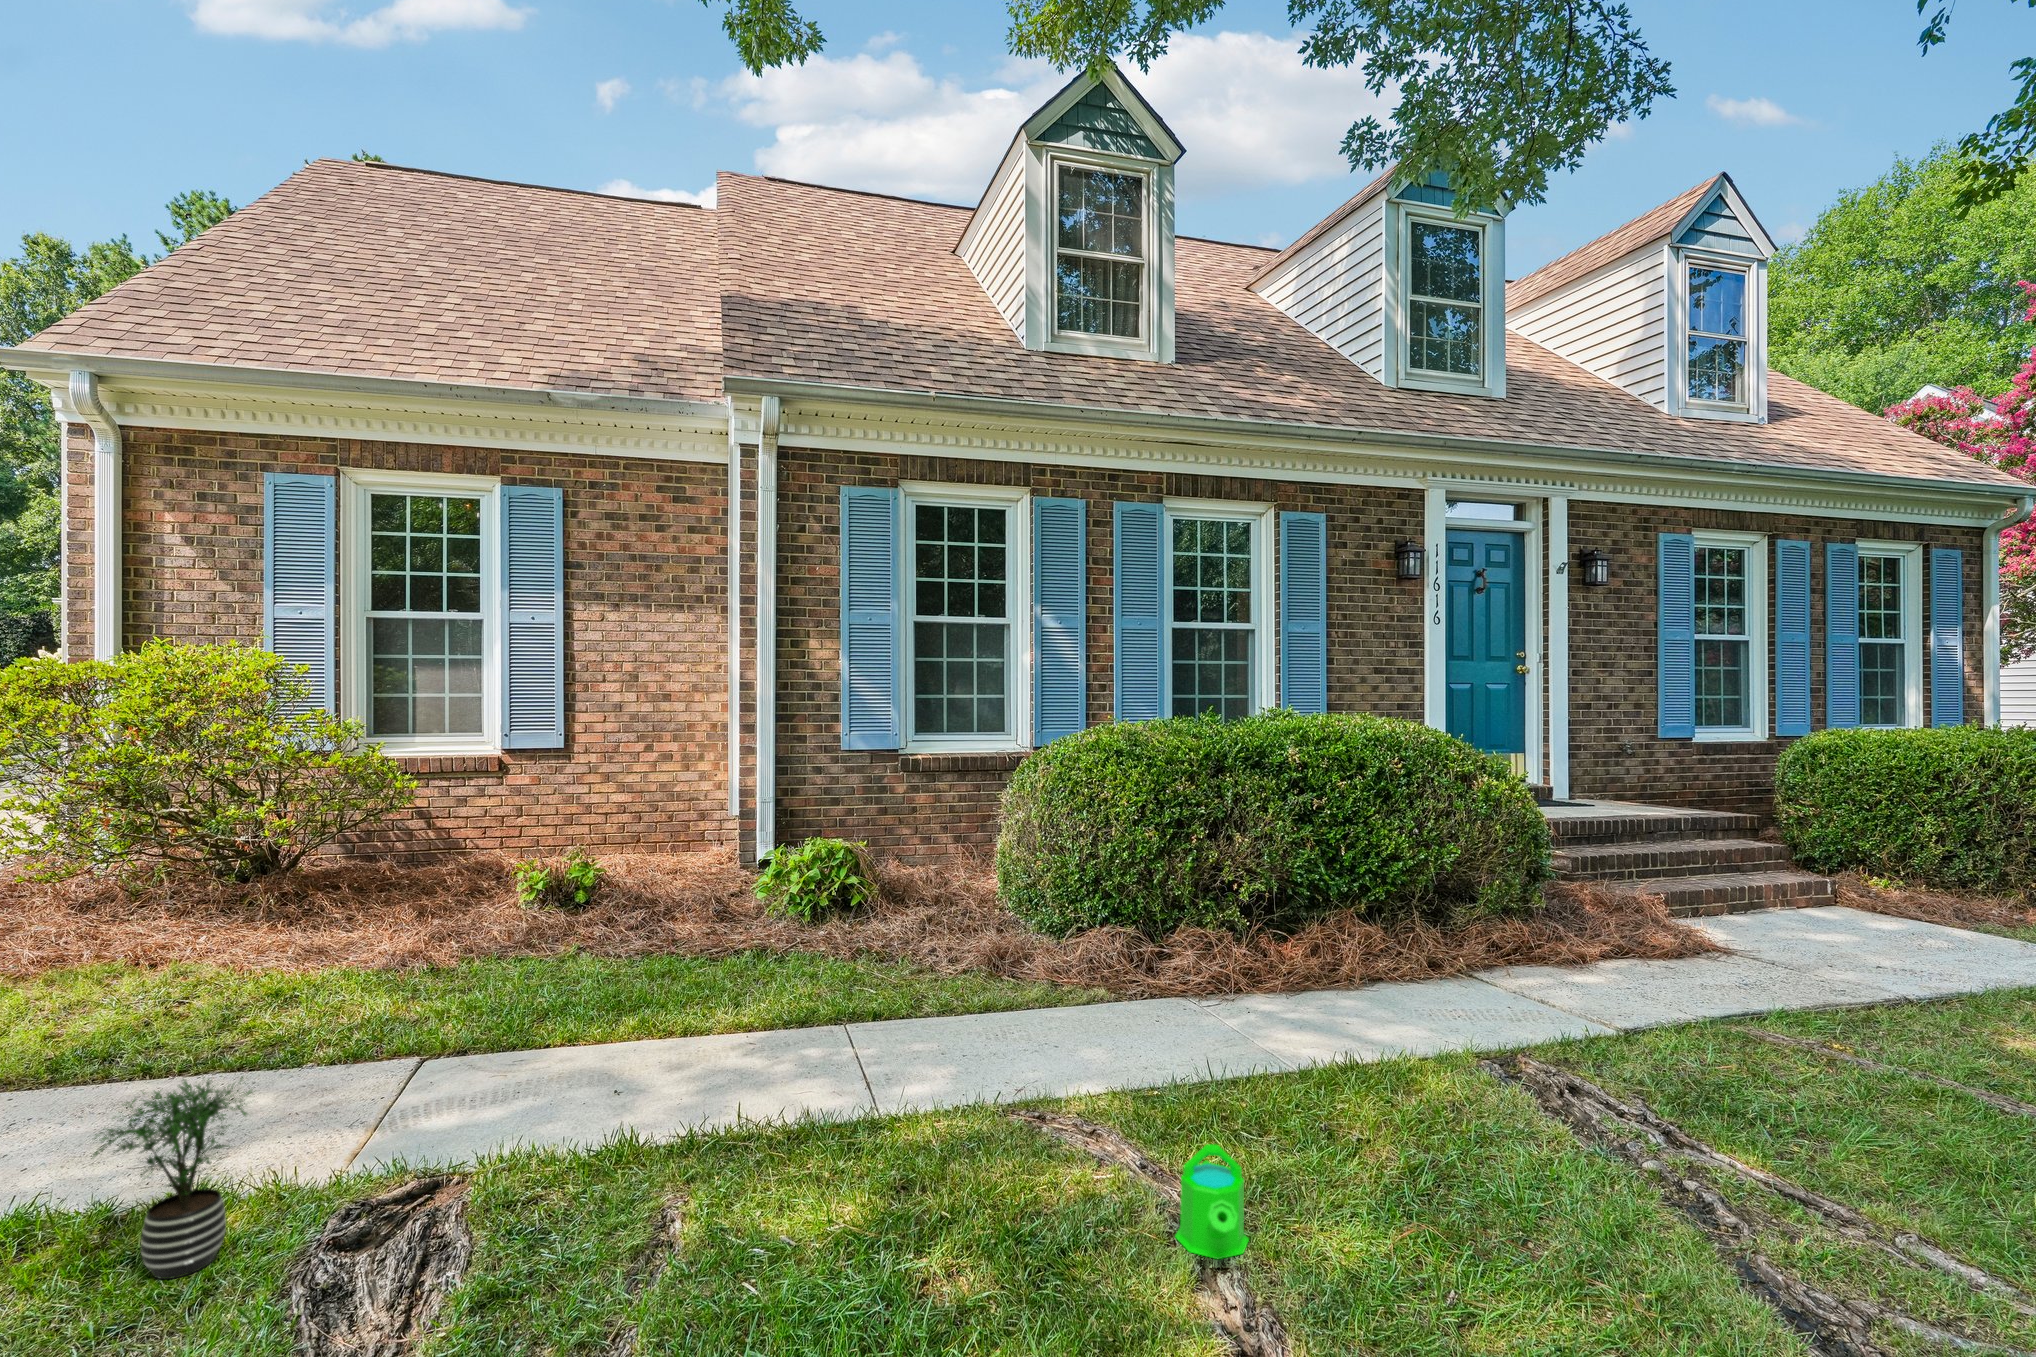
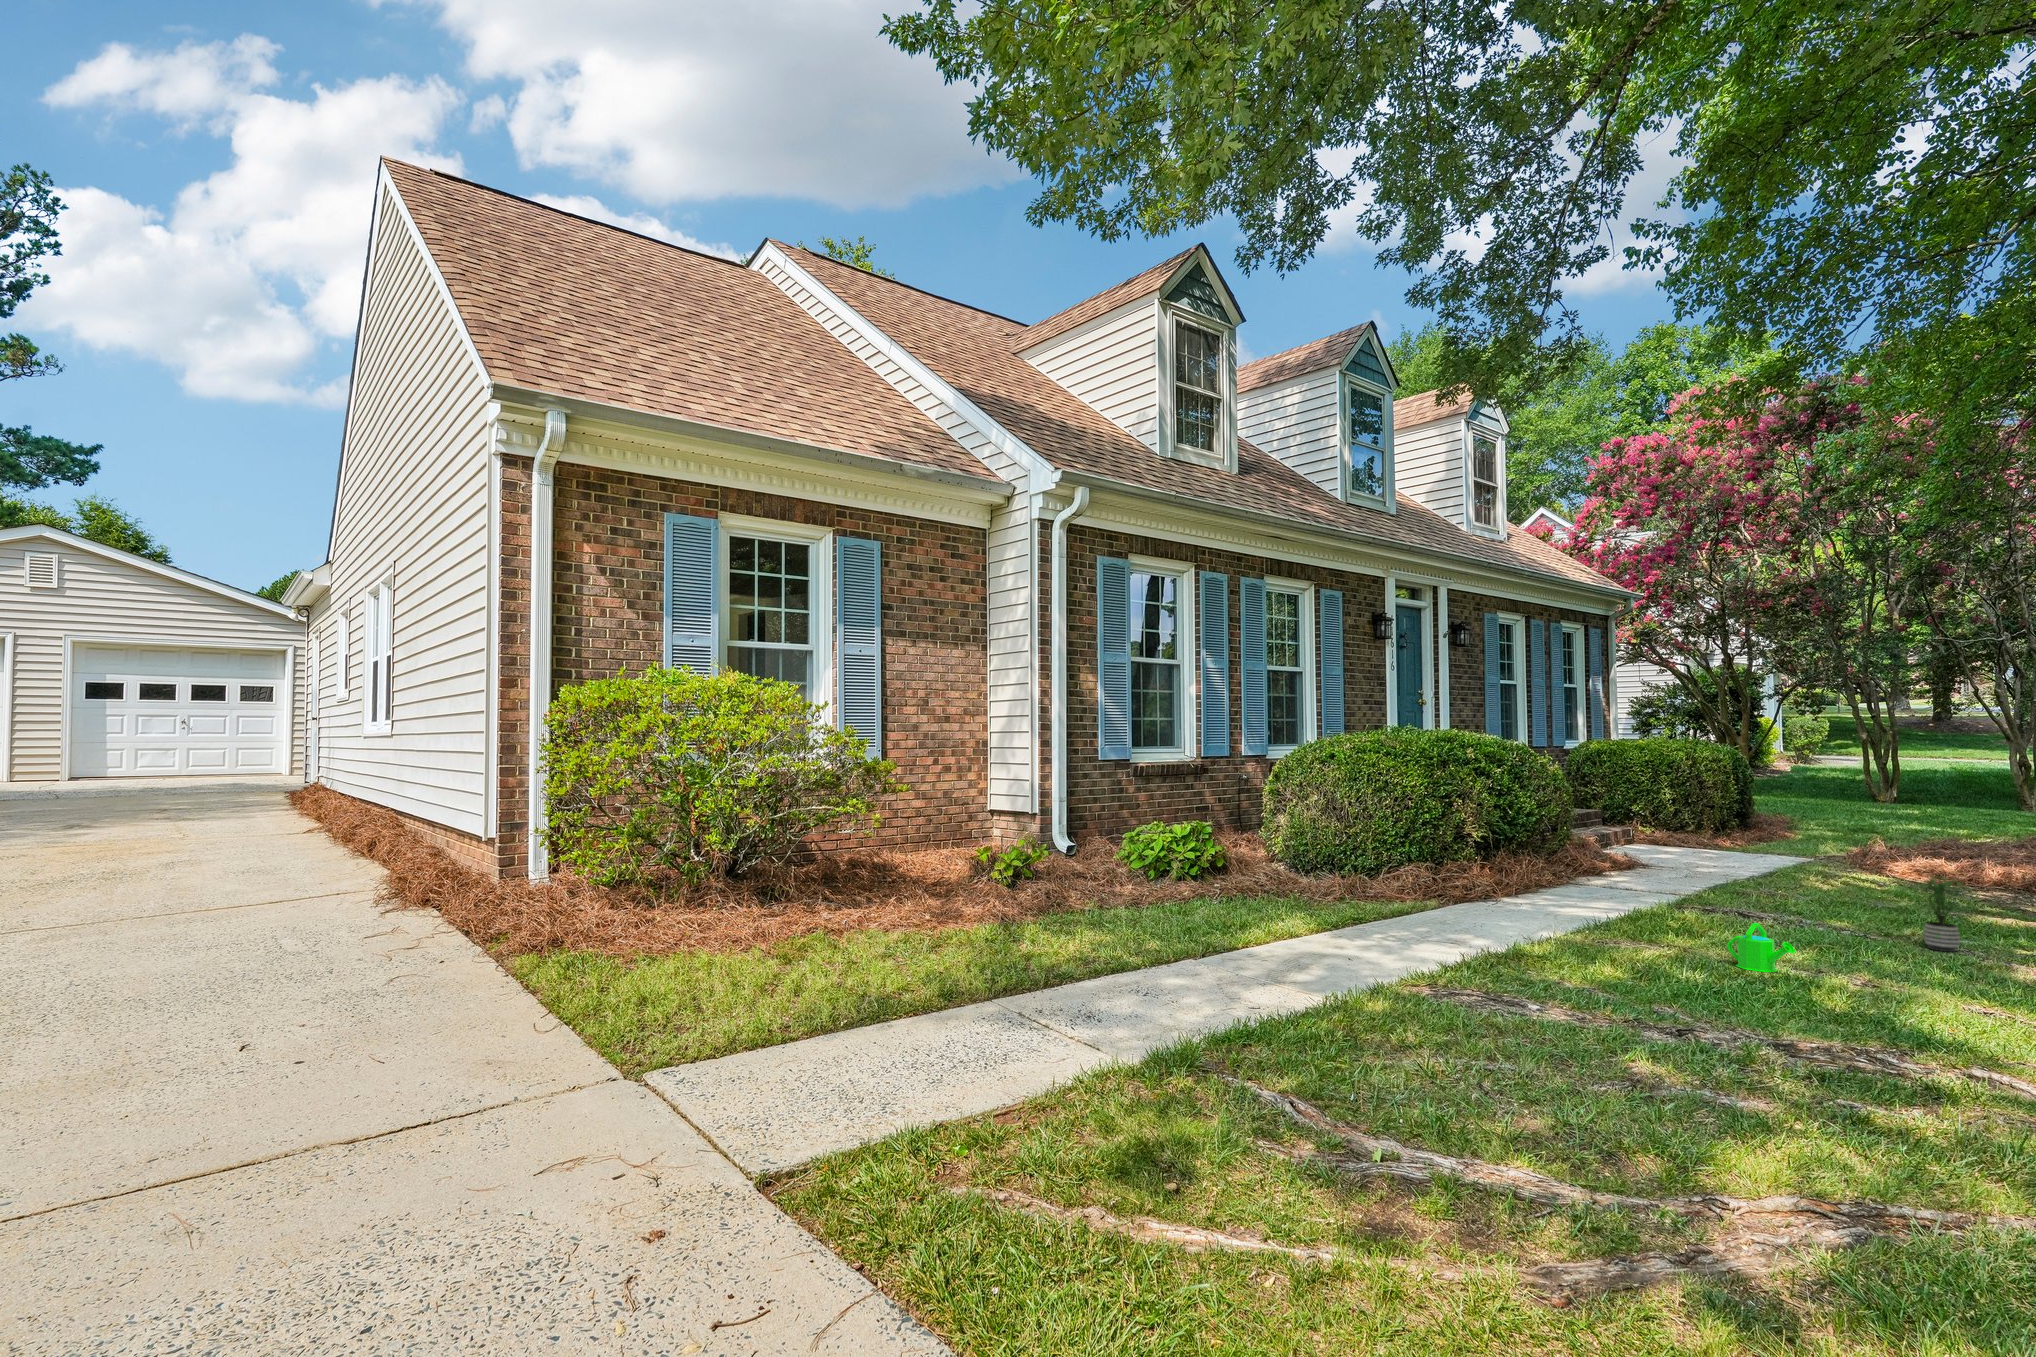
potted plant: present [91,1077,252,1279] -> present [1916,876,1978,952]

